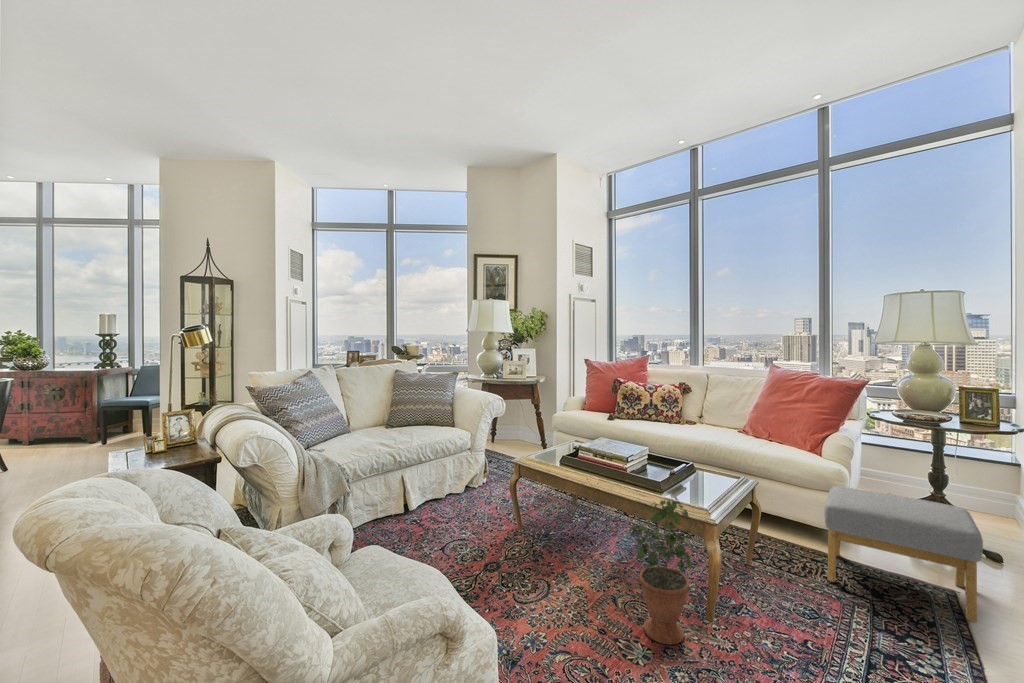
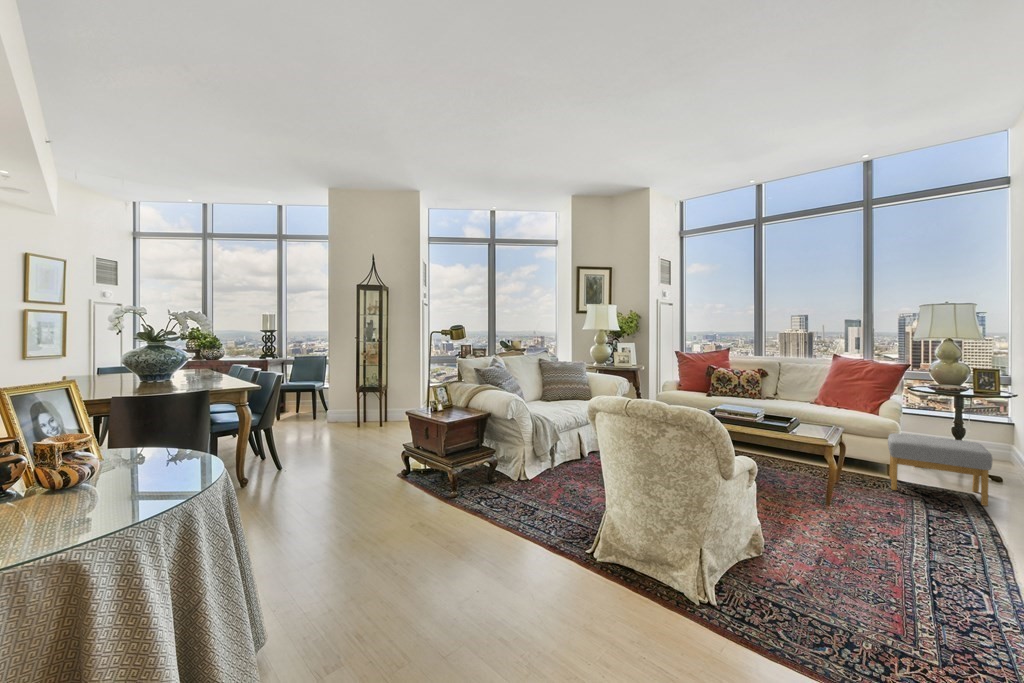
potted plant: present [630,497,691,644] -> none [781,429,823,515]

